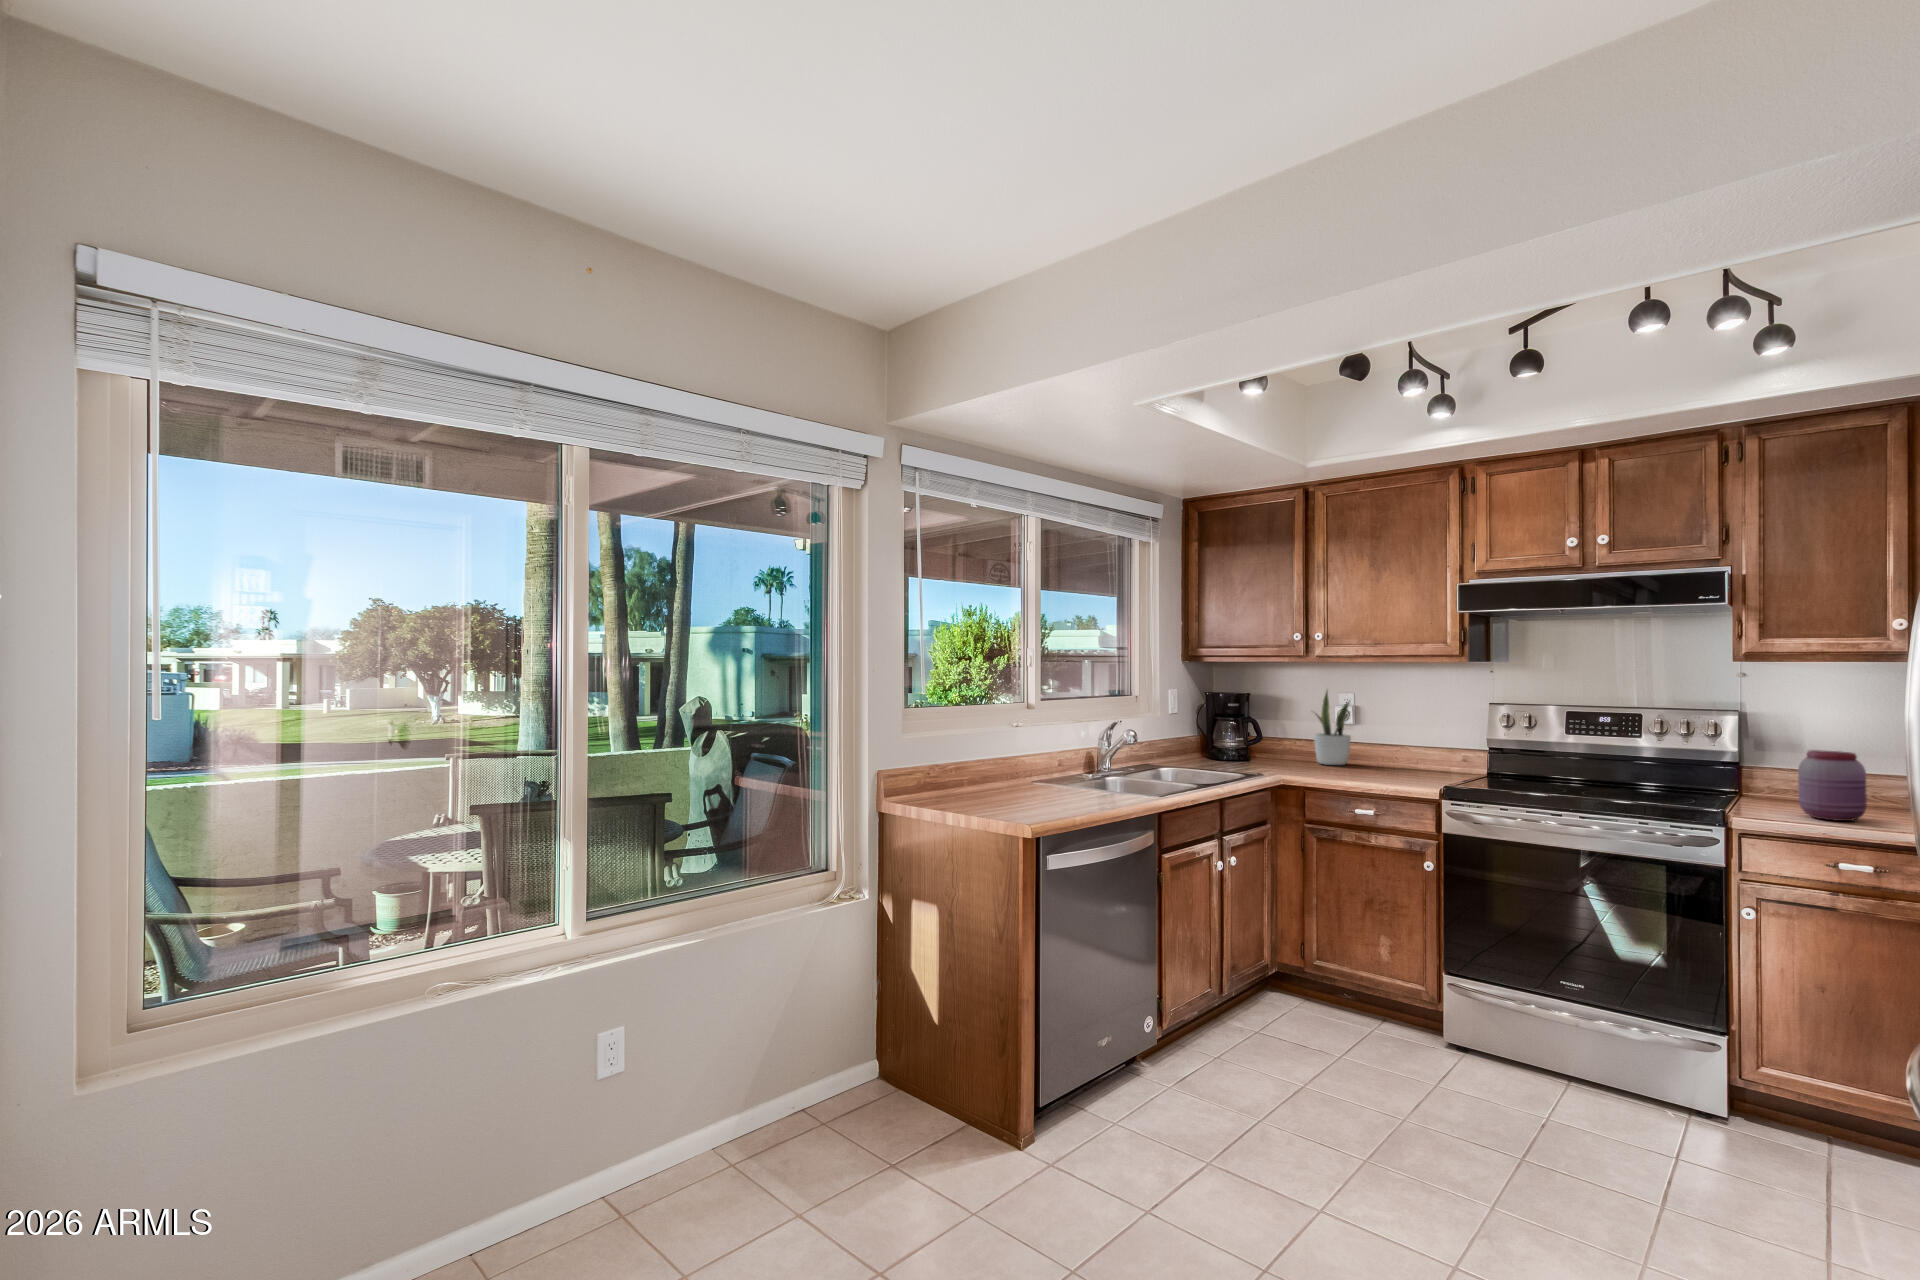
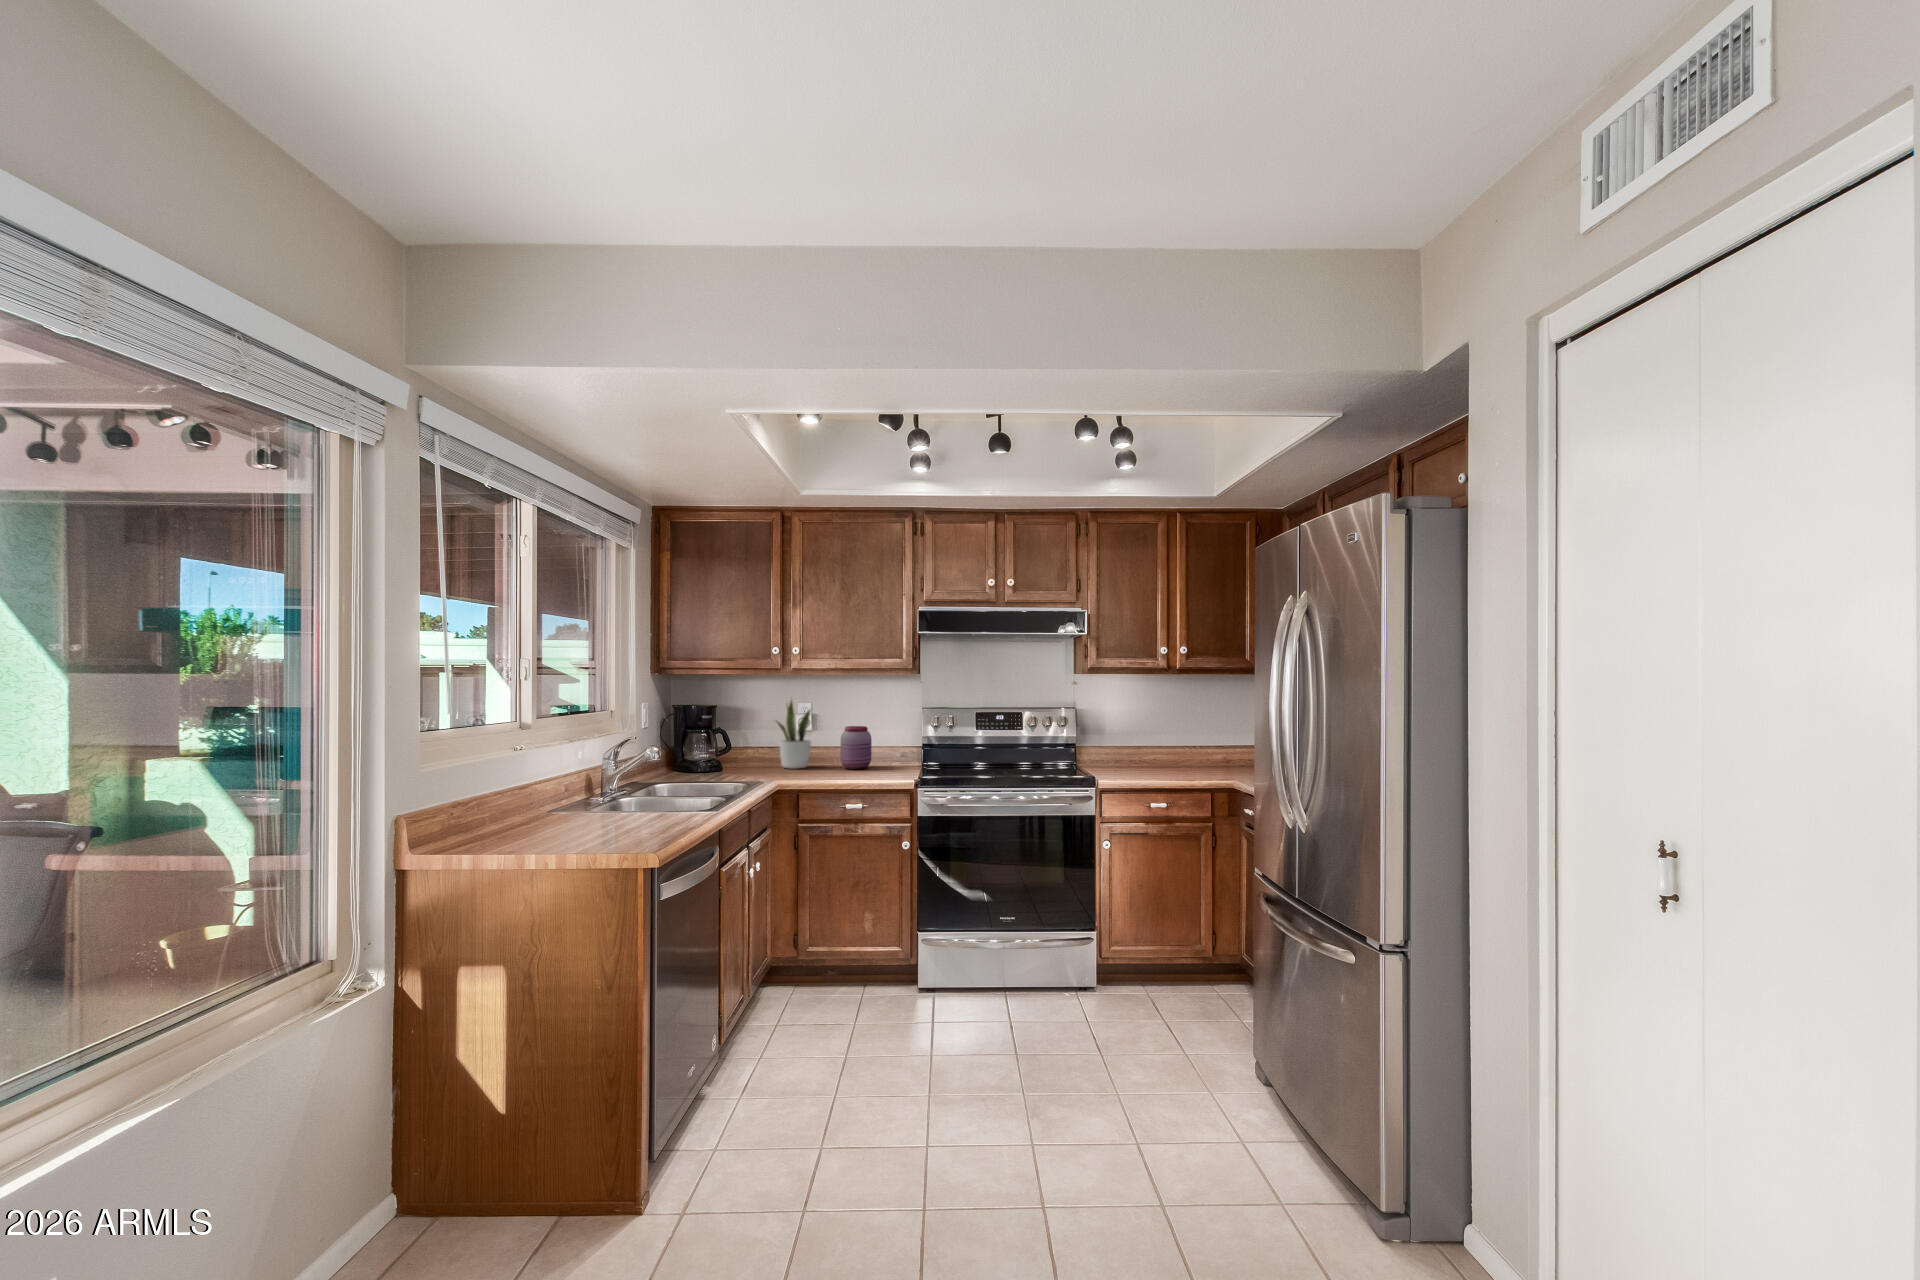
jar: present [1798,750,1867,821] -> present [841,726,871,769]

